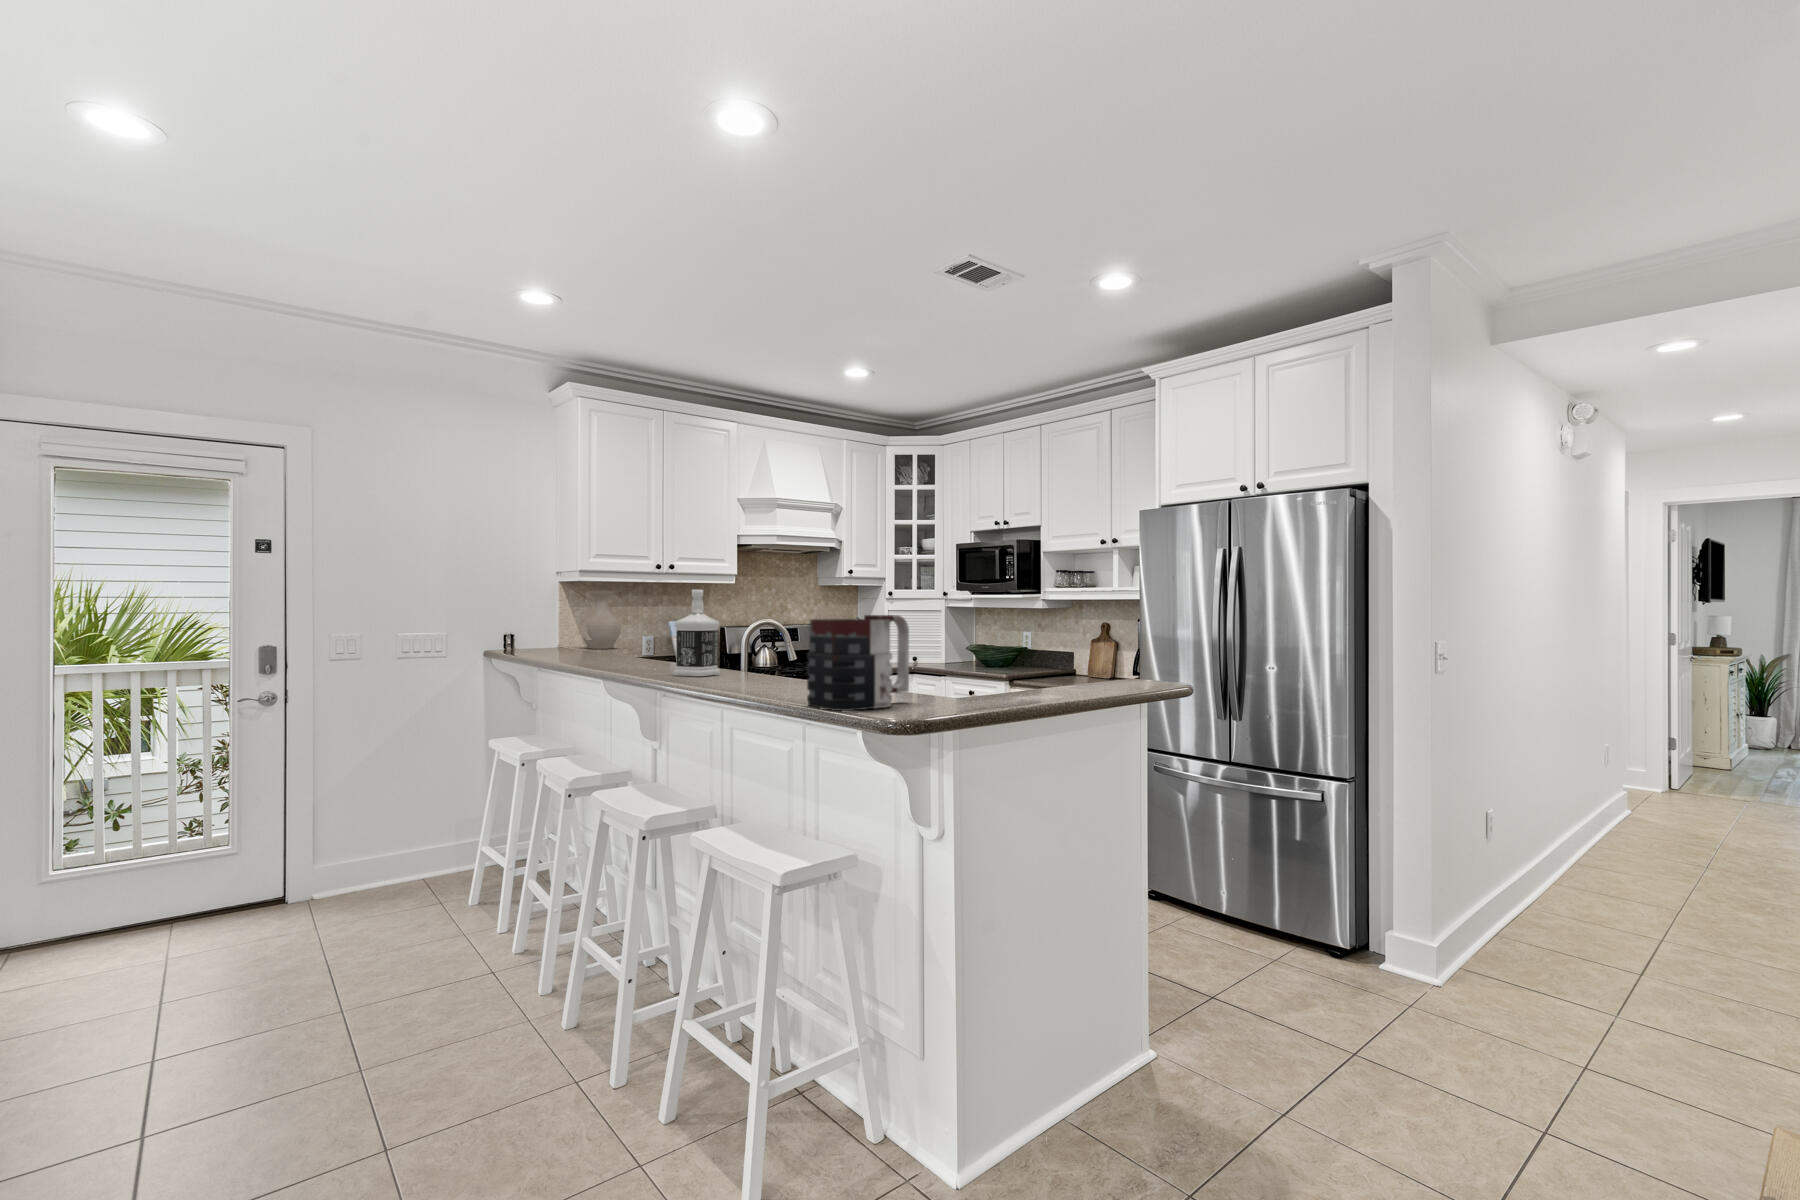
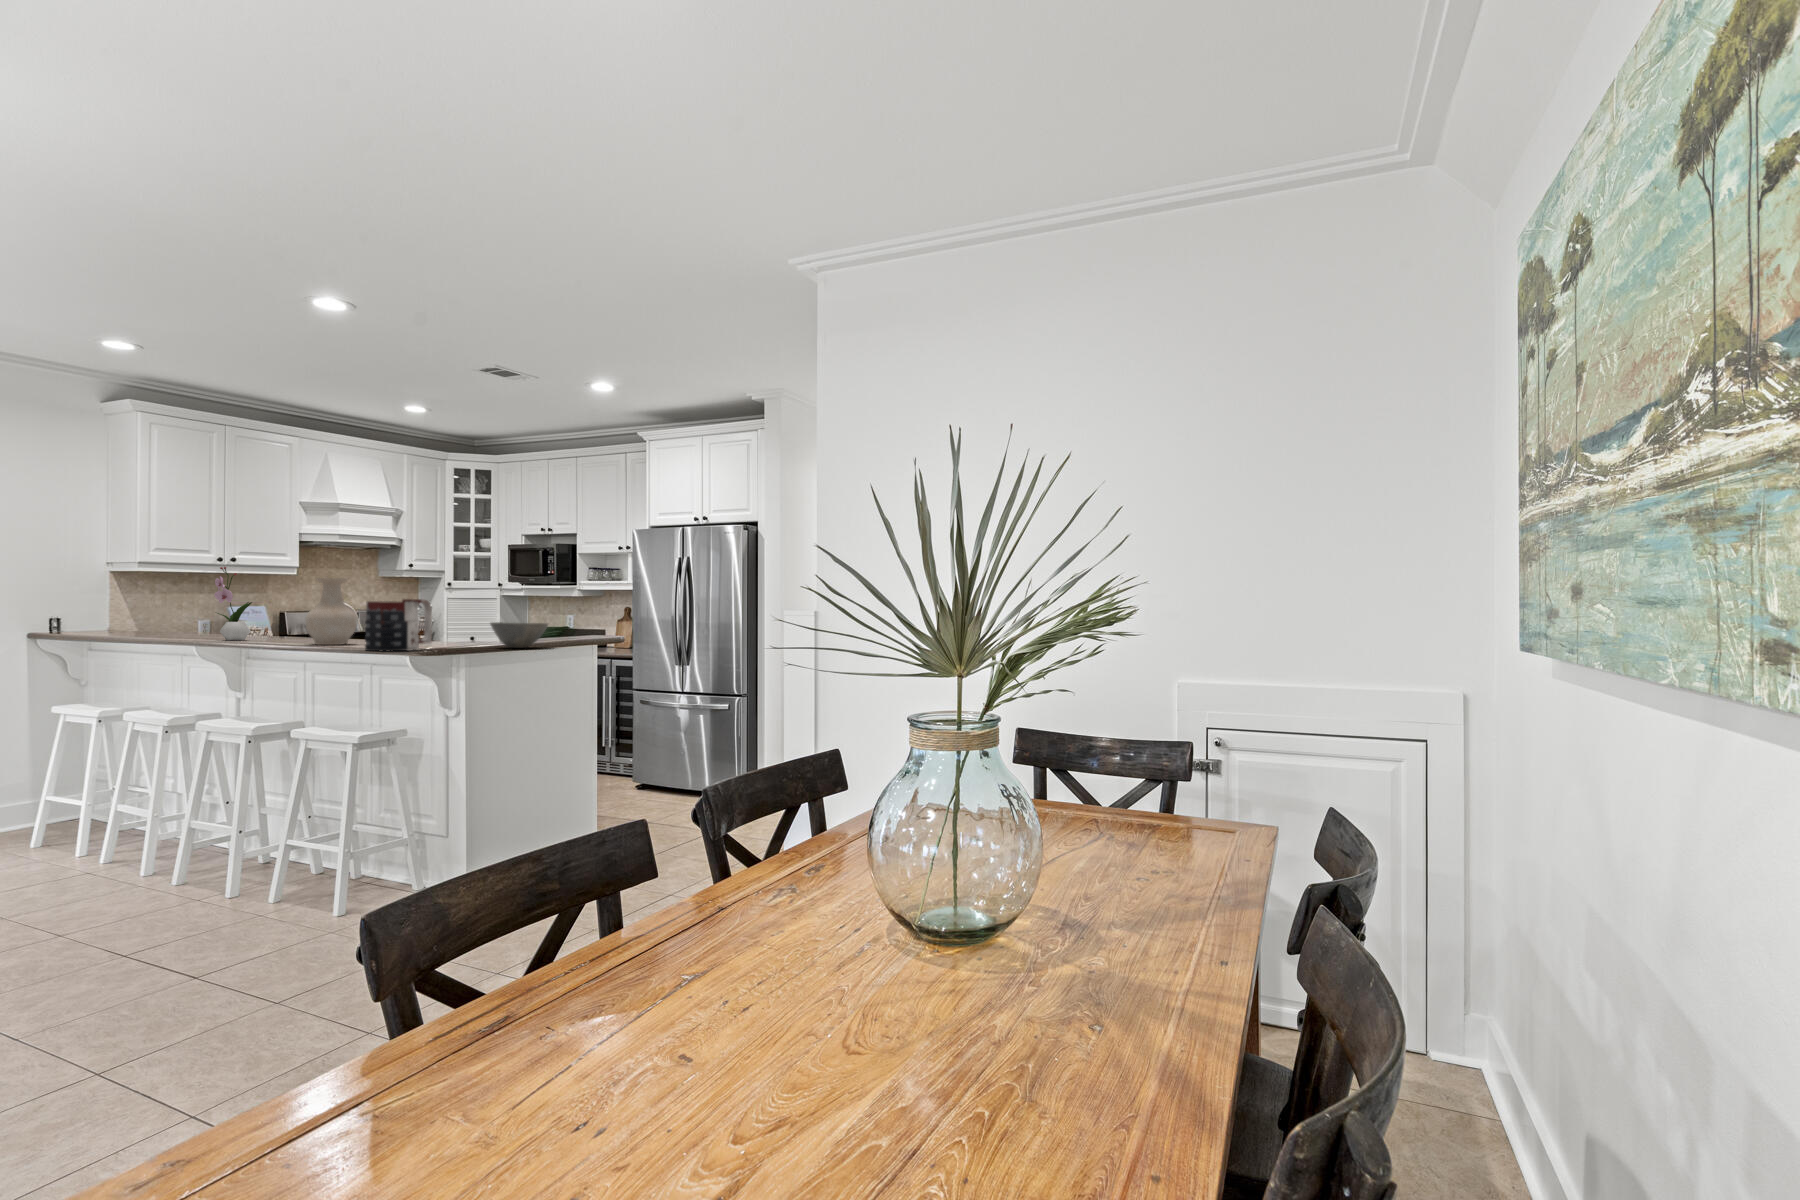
flower arrangement: none [628,570,671,671] -> present [214,567,252,640]
bottle: present [674,590,720,676] -> none [258,582,295,642]
vase: present [583,591,621,649] -> present [305,578,357,645]
bowl: none [996,653,1094,701] -> present [490,622,548,648]

